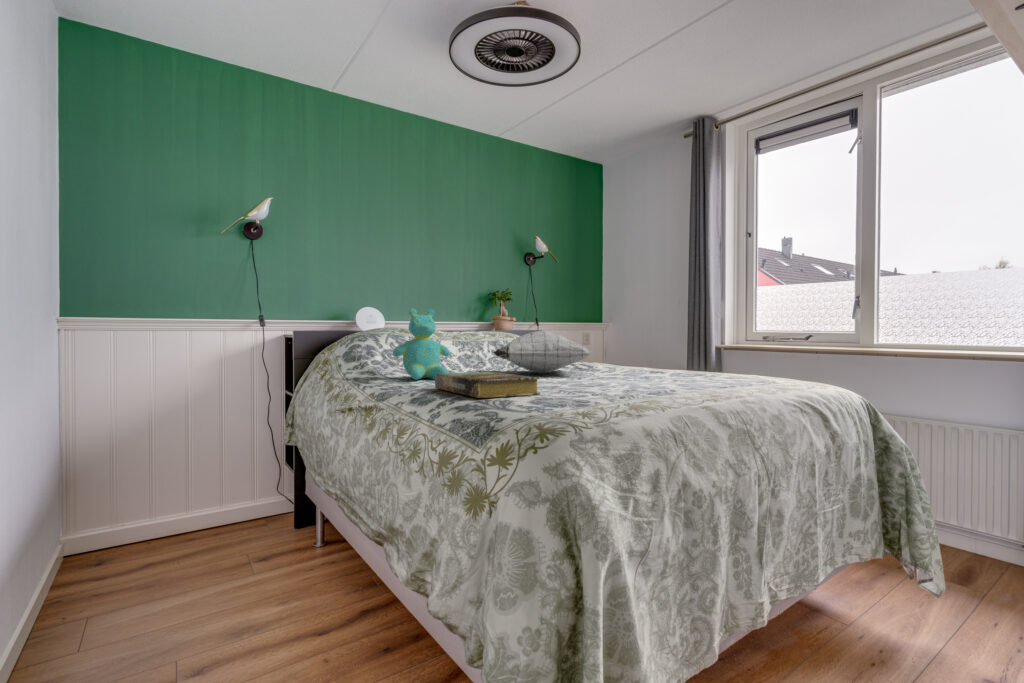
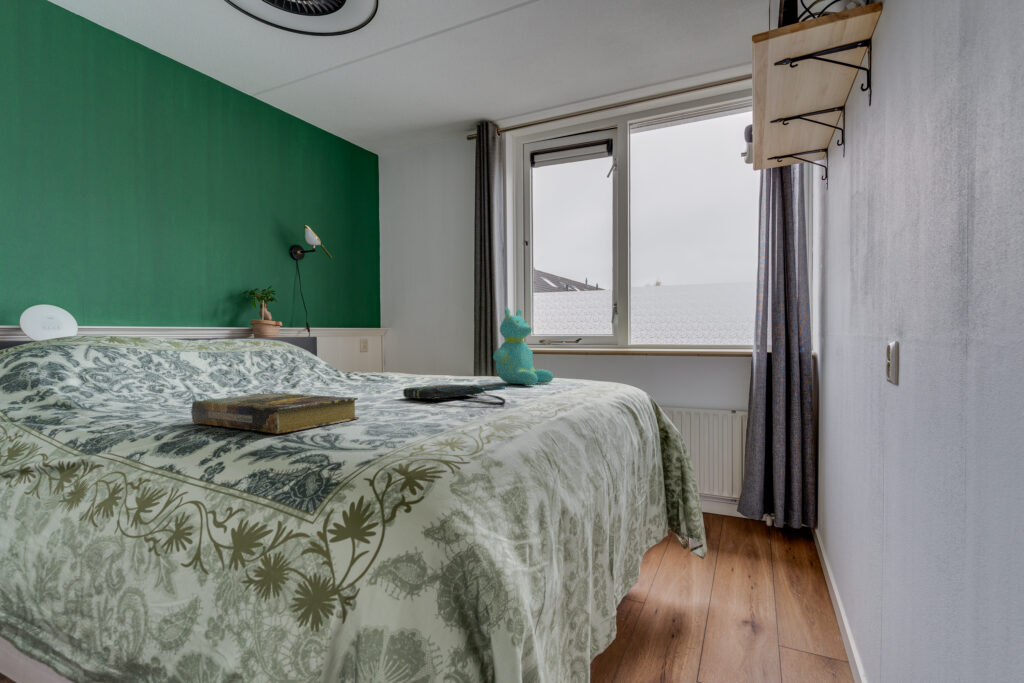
teddy bear: present [393,308,449,380] -> present [494,308,553,385]
pillow: present [494,330,590,373] -> none [270,337,397,389]
tote bag: none [588,374,670,393] -> present [403,384,505,405]

